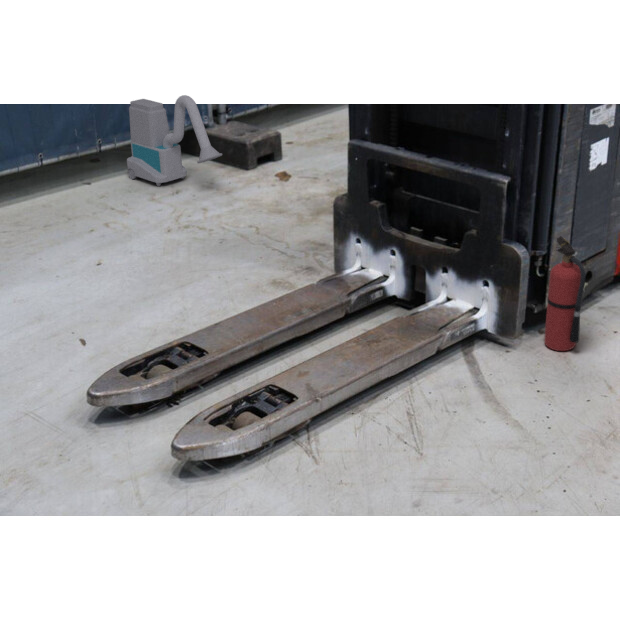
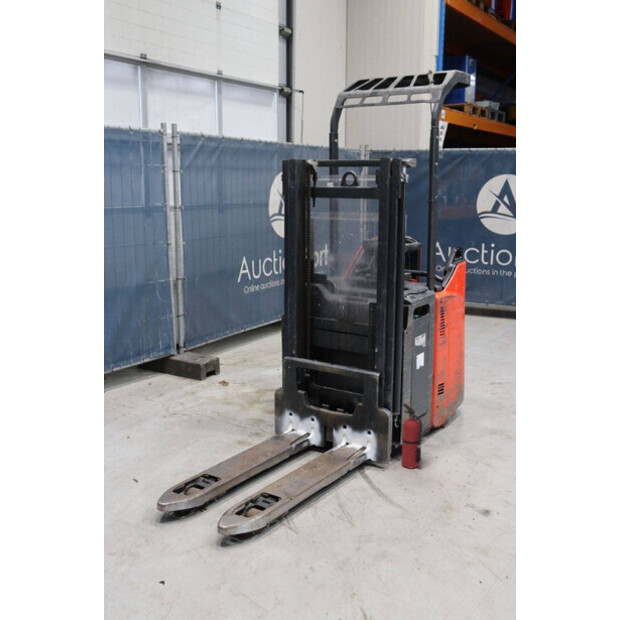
vacuum cleaner: present [127,95,222,186] -> none [127,337,192,392]

